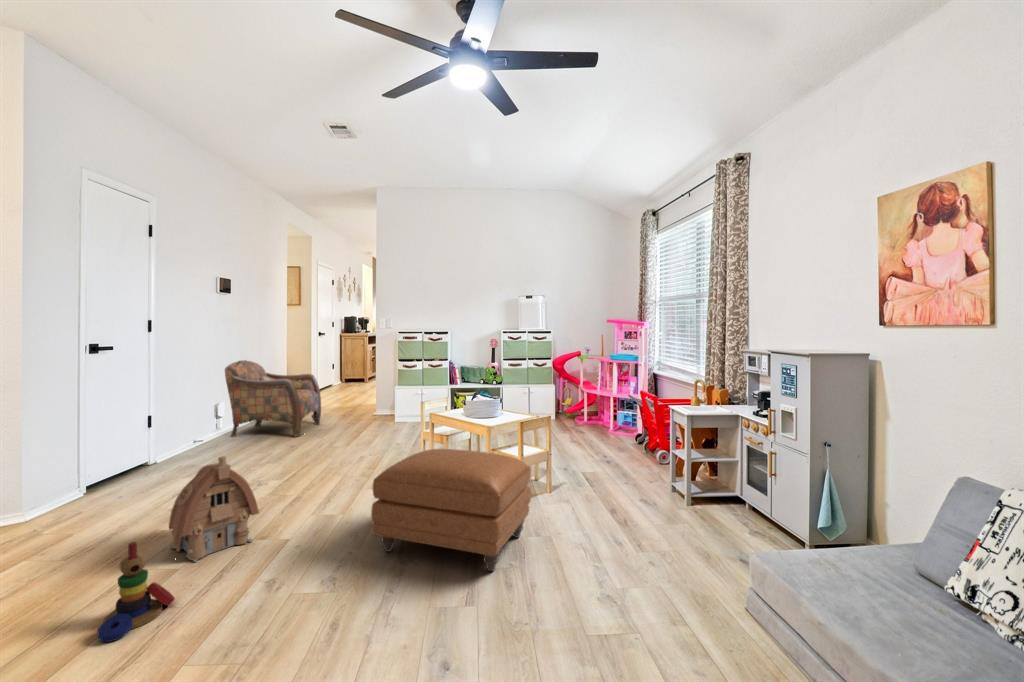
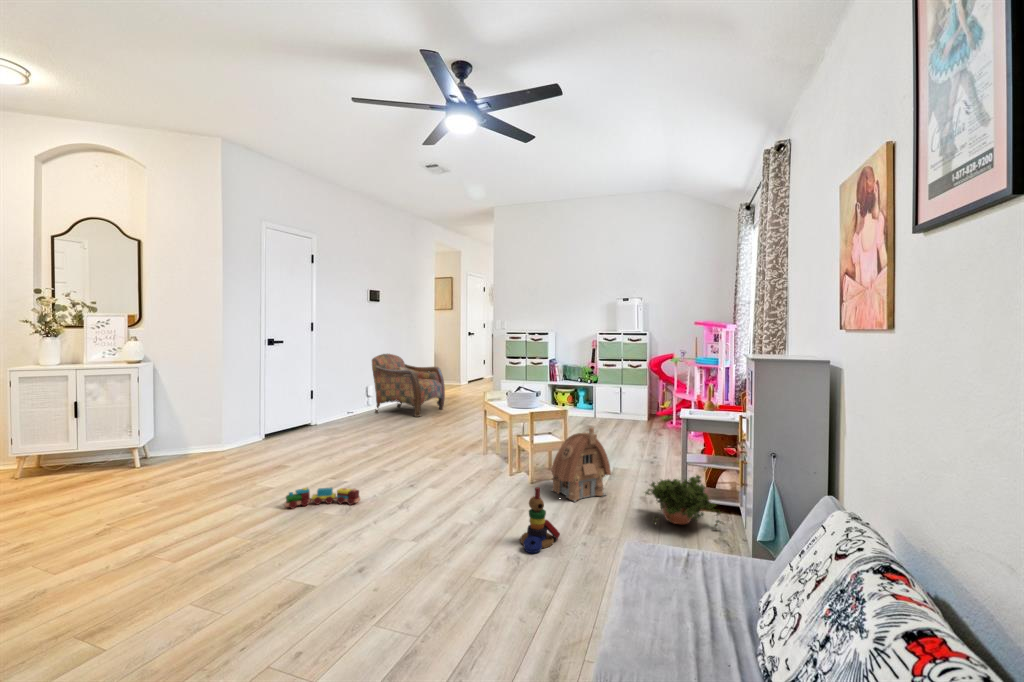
ottoman: present [371,449,531,571] -> none [386,425,508,517]
toy house: present [169,456,259,562] -> present [551,428,611,502]
potted plant: none [669,472,759,532] -> present [645,475,721,526]
stacking toy: present [97,542,175,642] -> present [520,487,560,553]
toy train: none [227,557,345,612] -> present [285,488,360,509]

